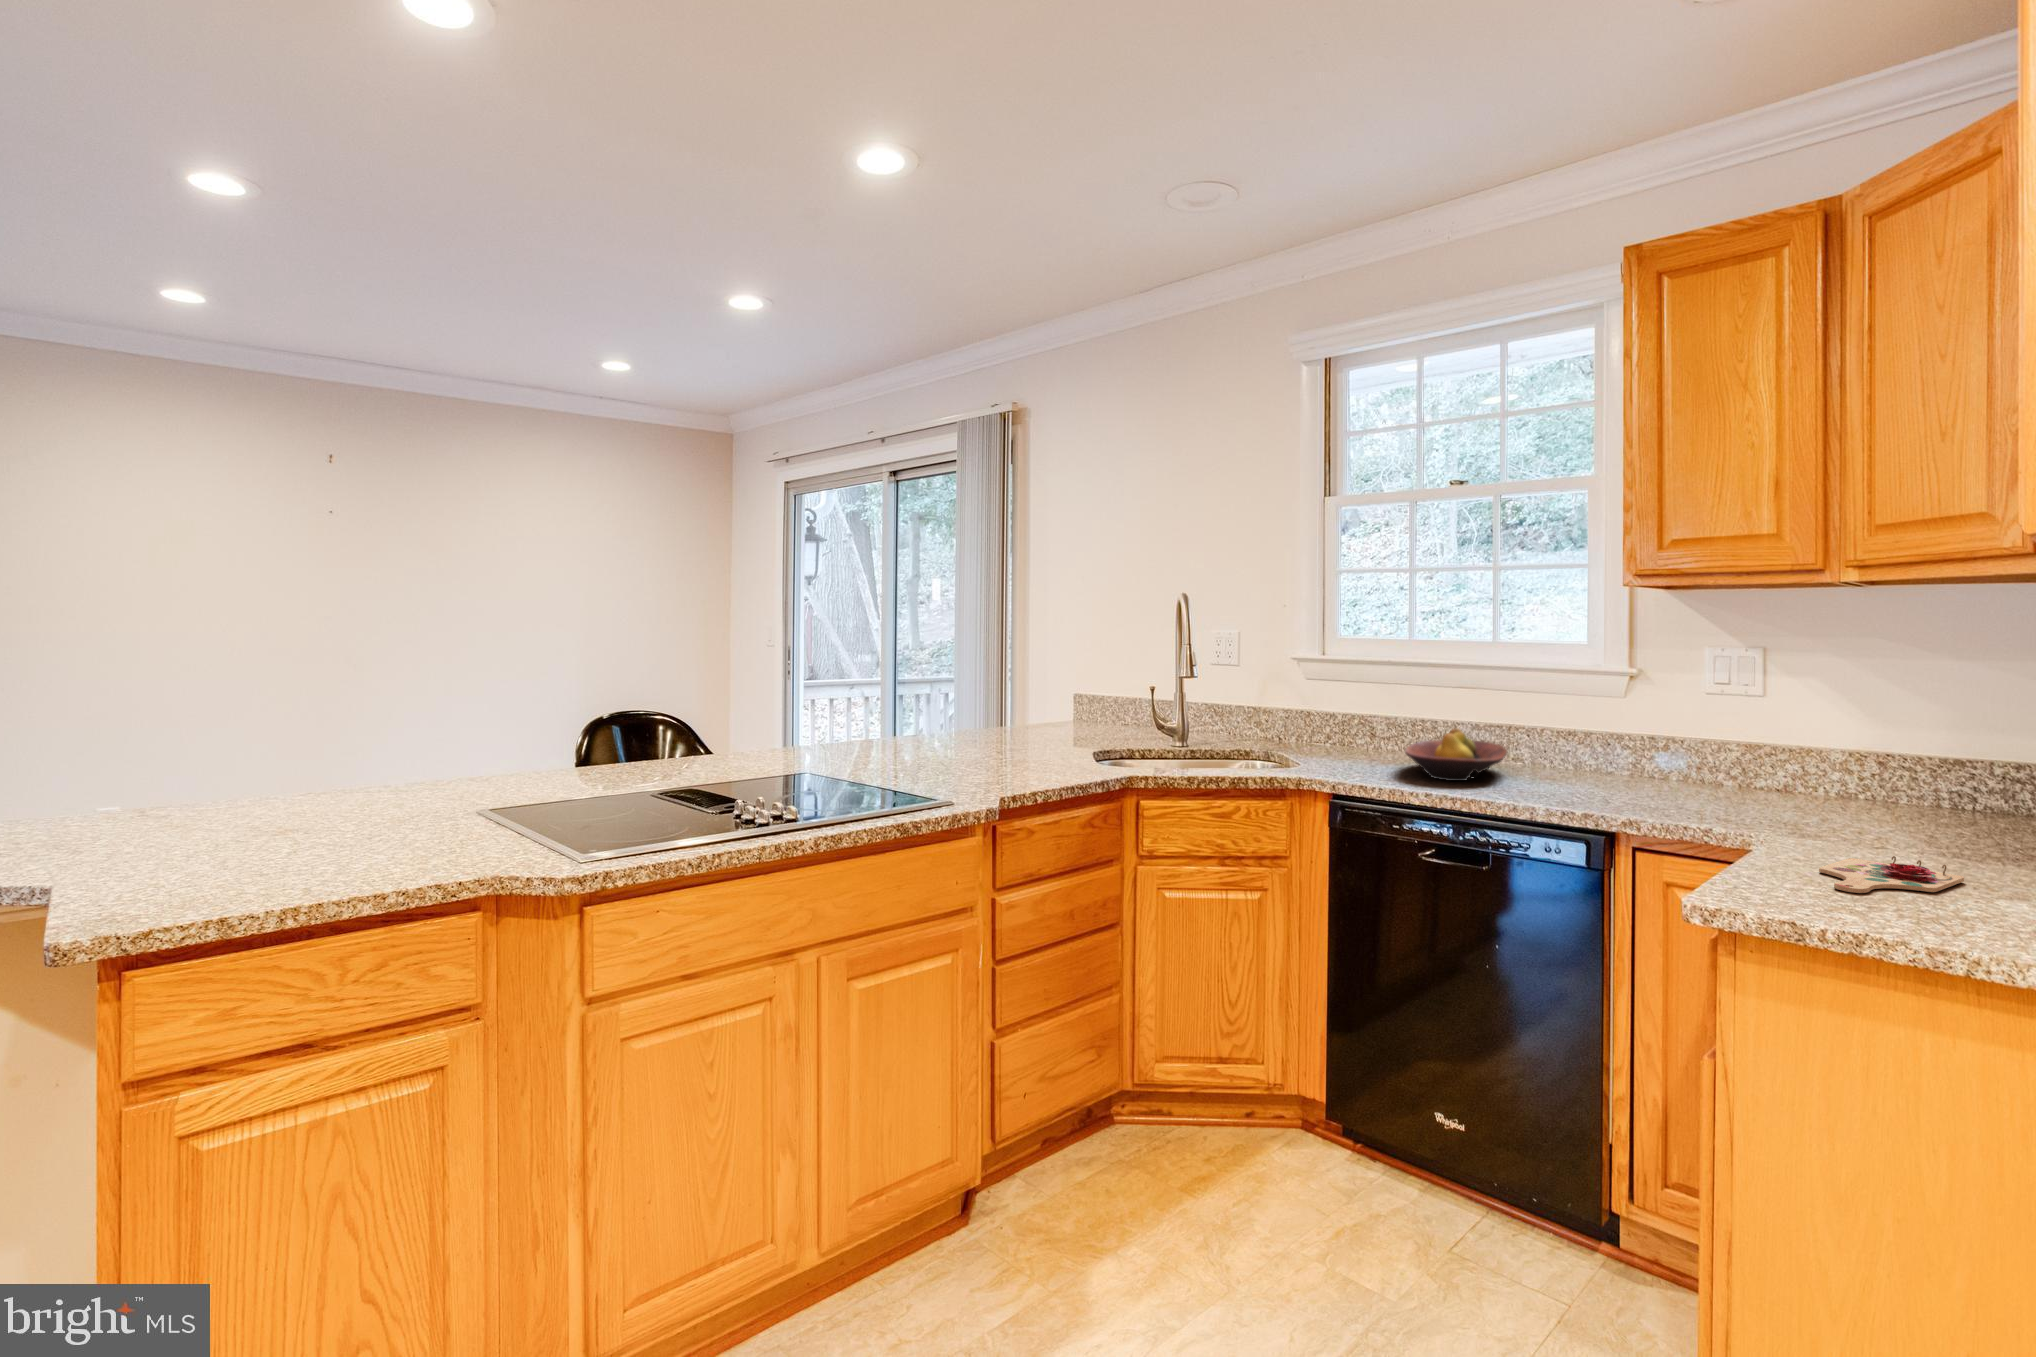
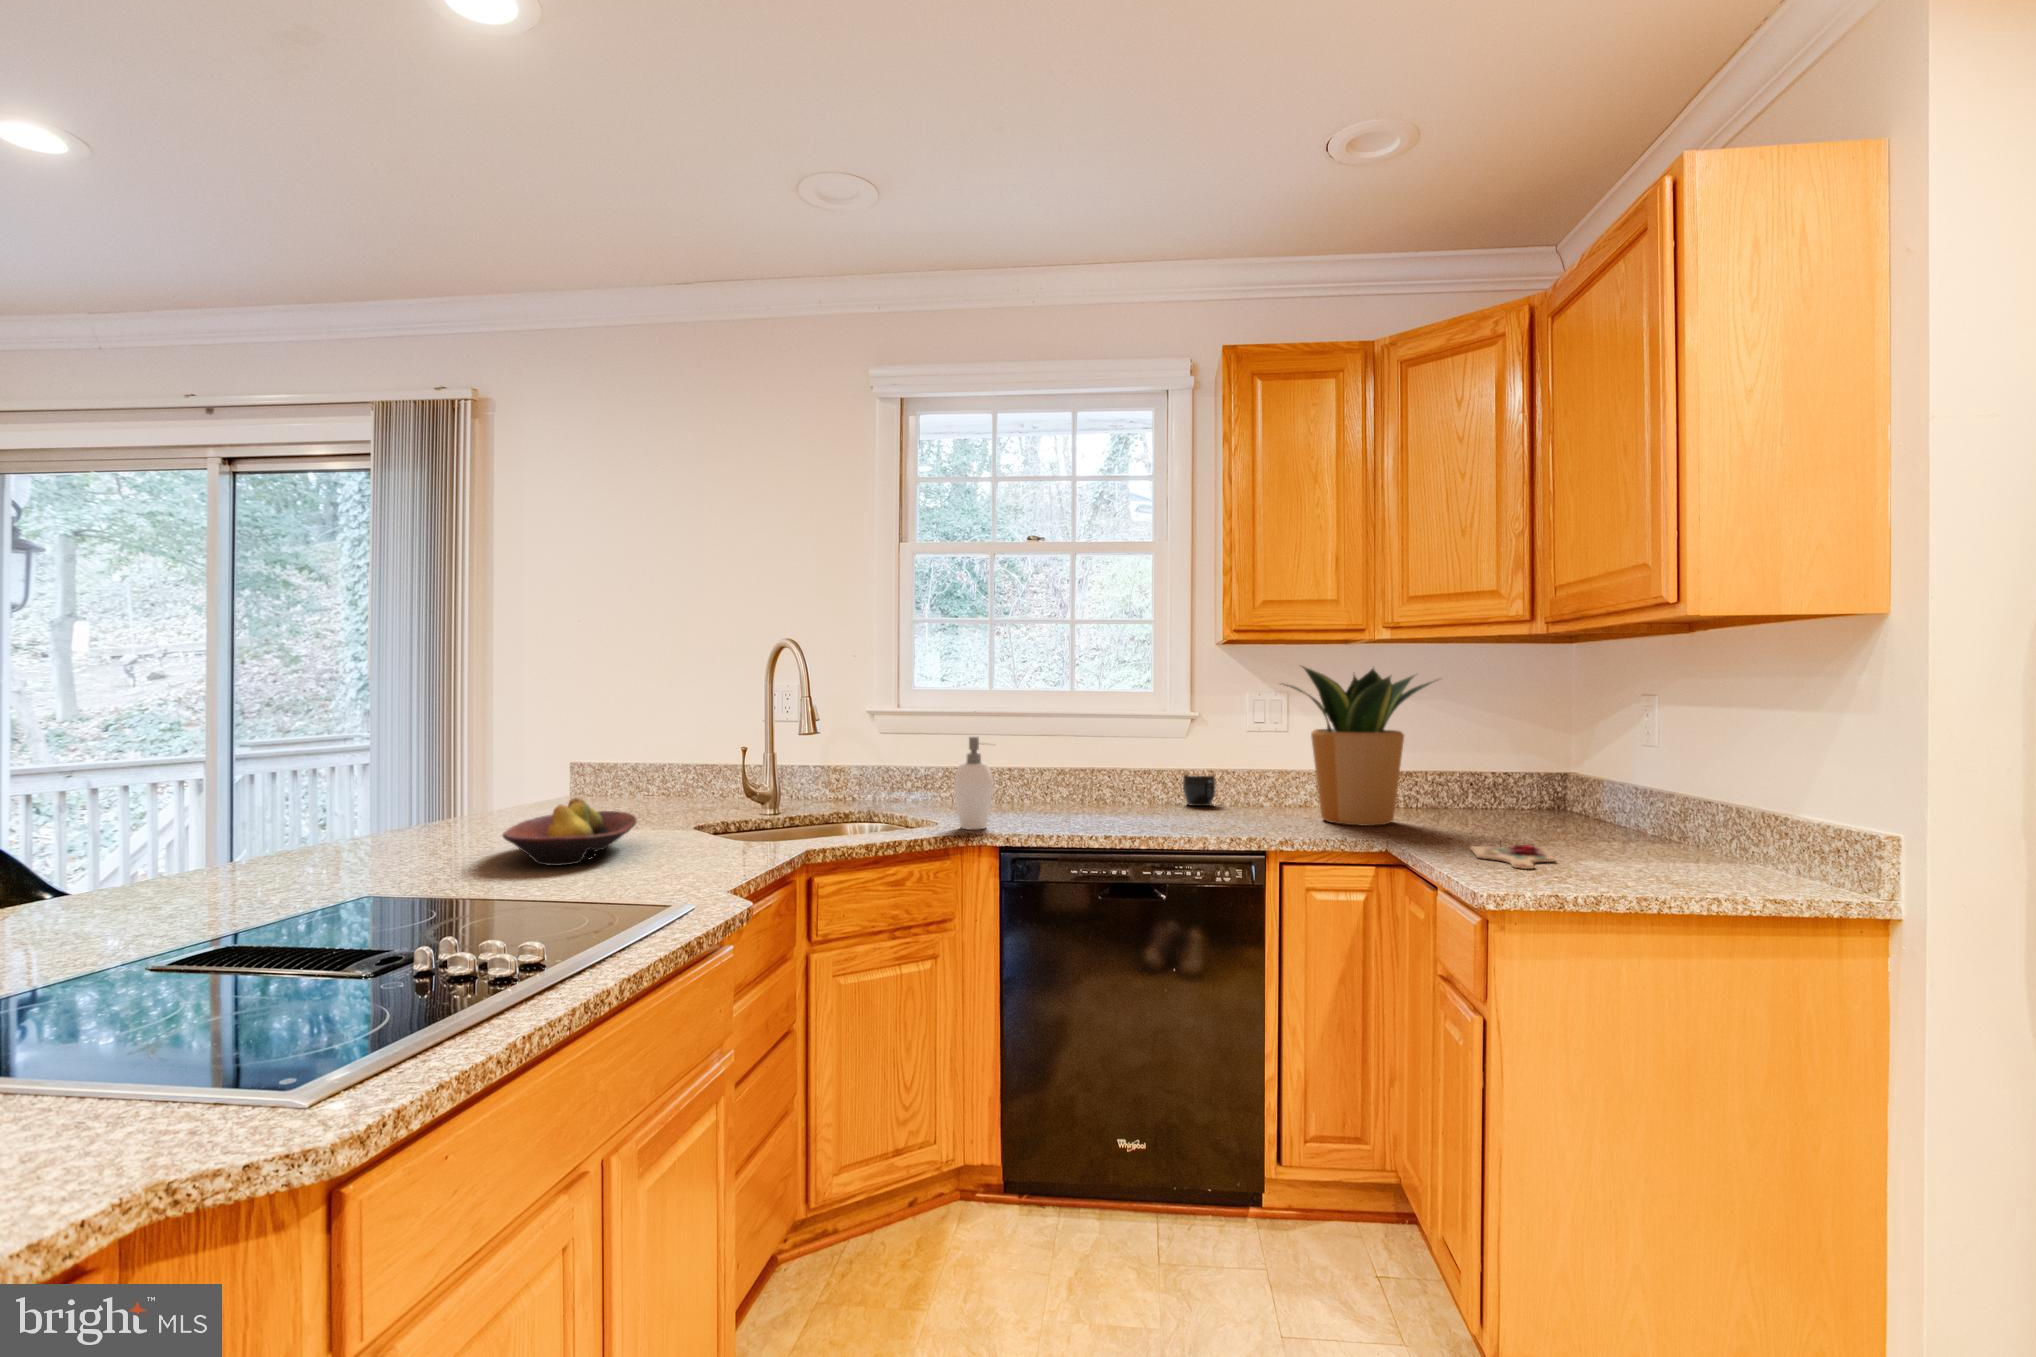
potted plant: none [1690,615,1947,822] -> present [1283,667,1432,826]
soap dispenser: none [1287,687,1327,775] -> present [954,737,993,829]
fruit bowl: present [1405,728,1507,781] -> present [503,798,637,866]
mug: none [1613,739,1657,778] -> present [1183,774,1216,806]

